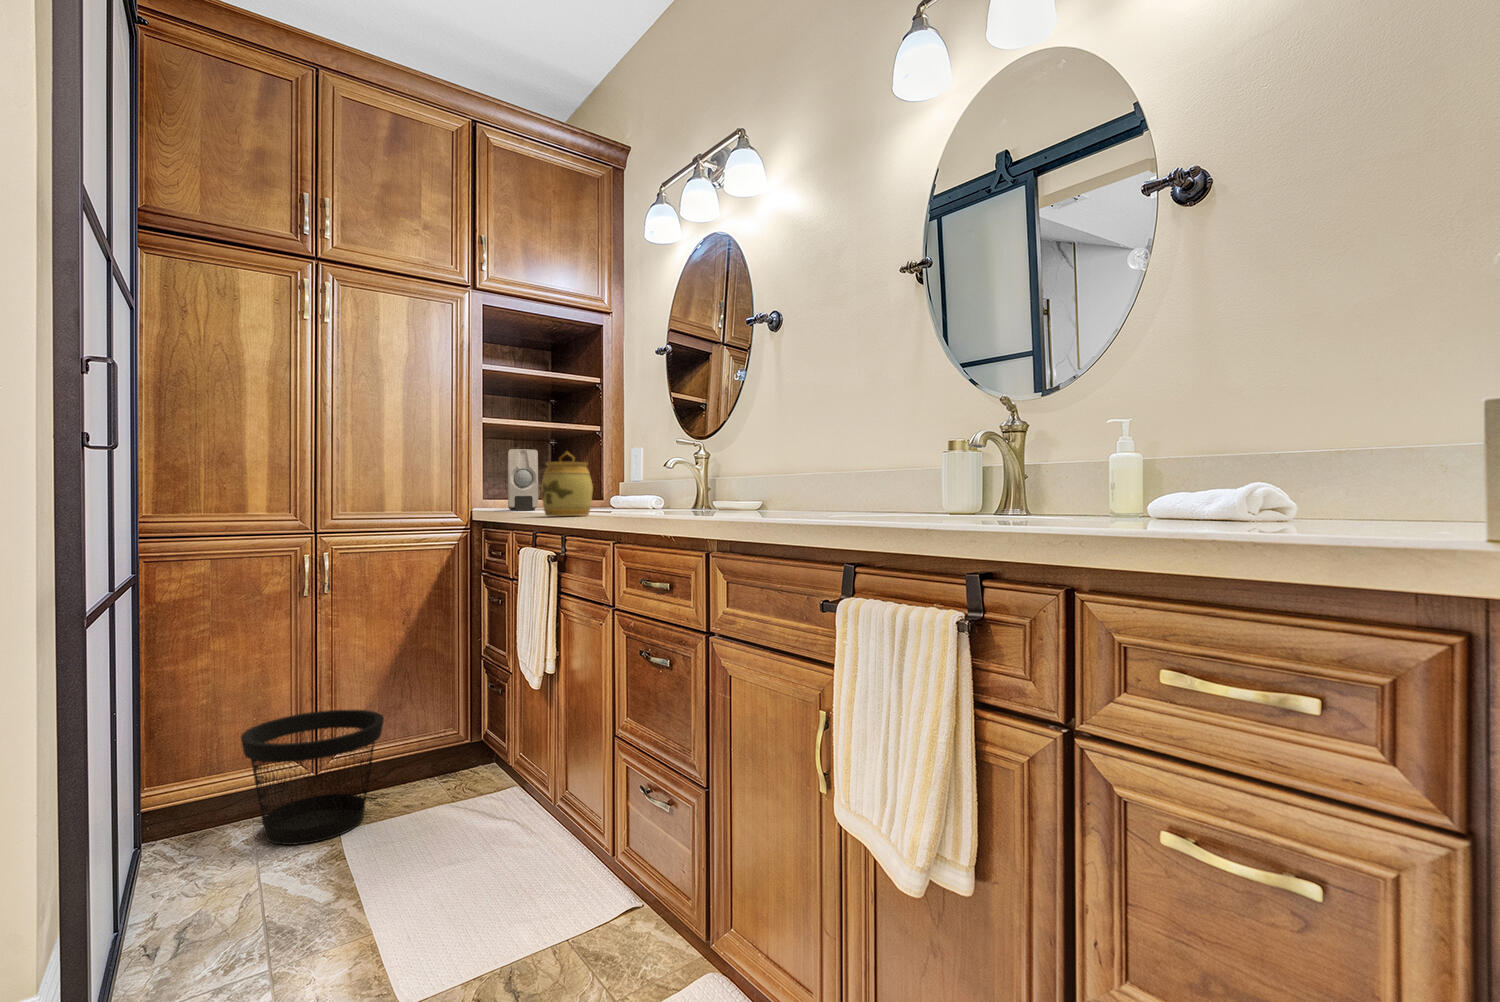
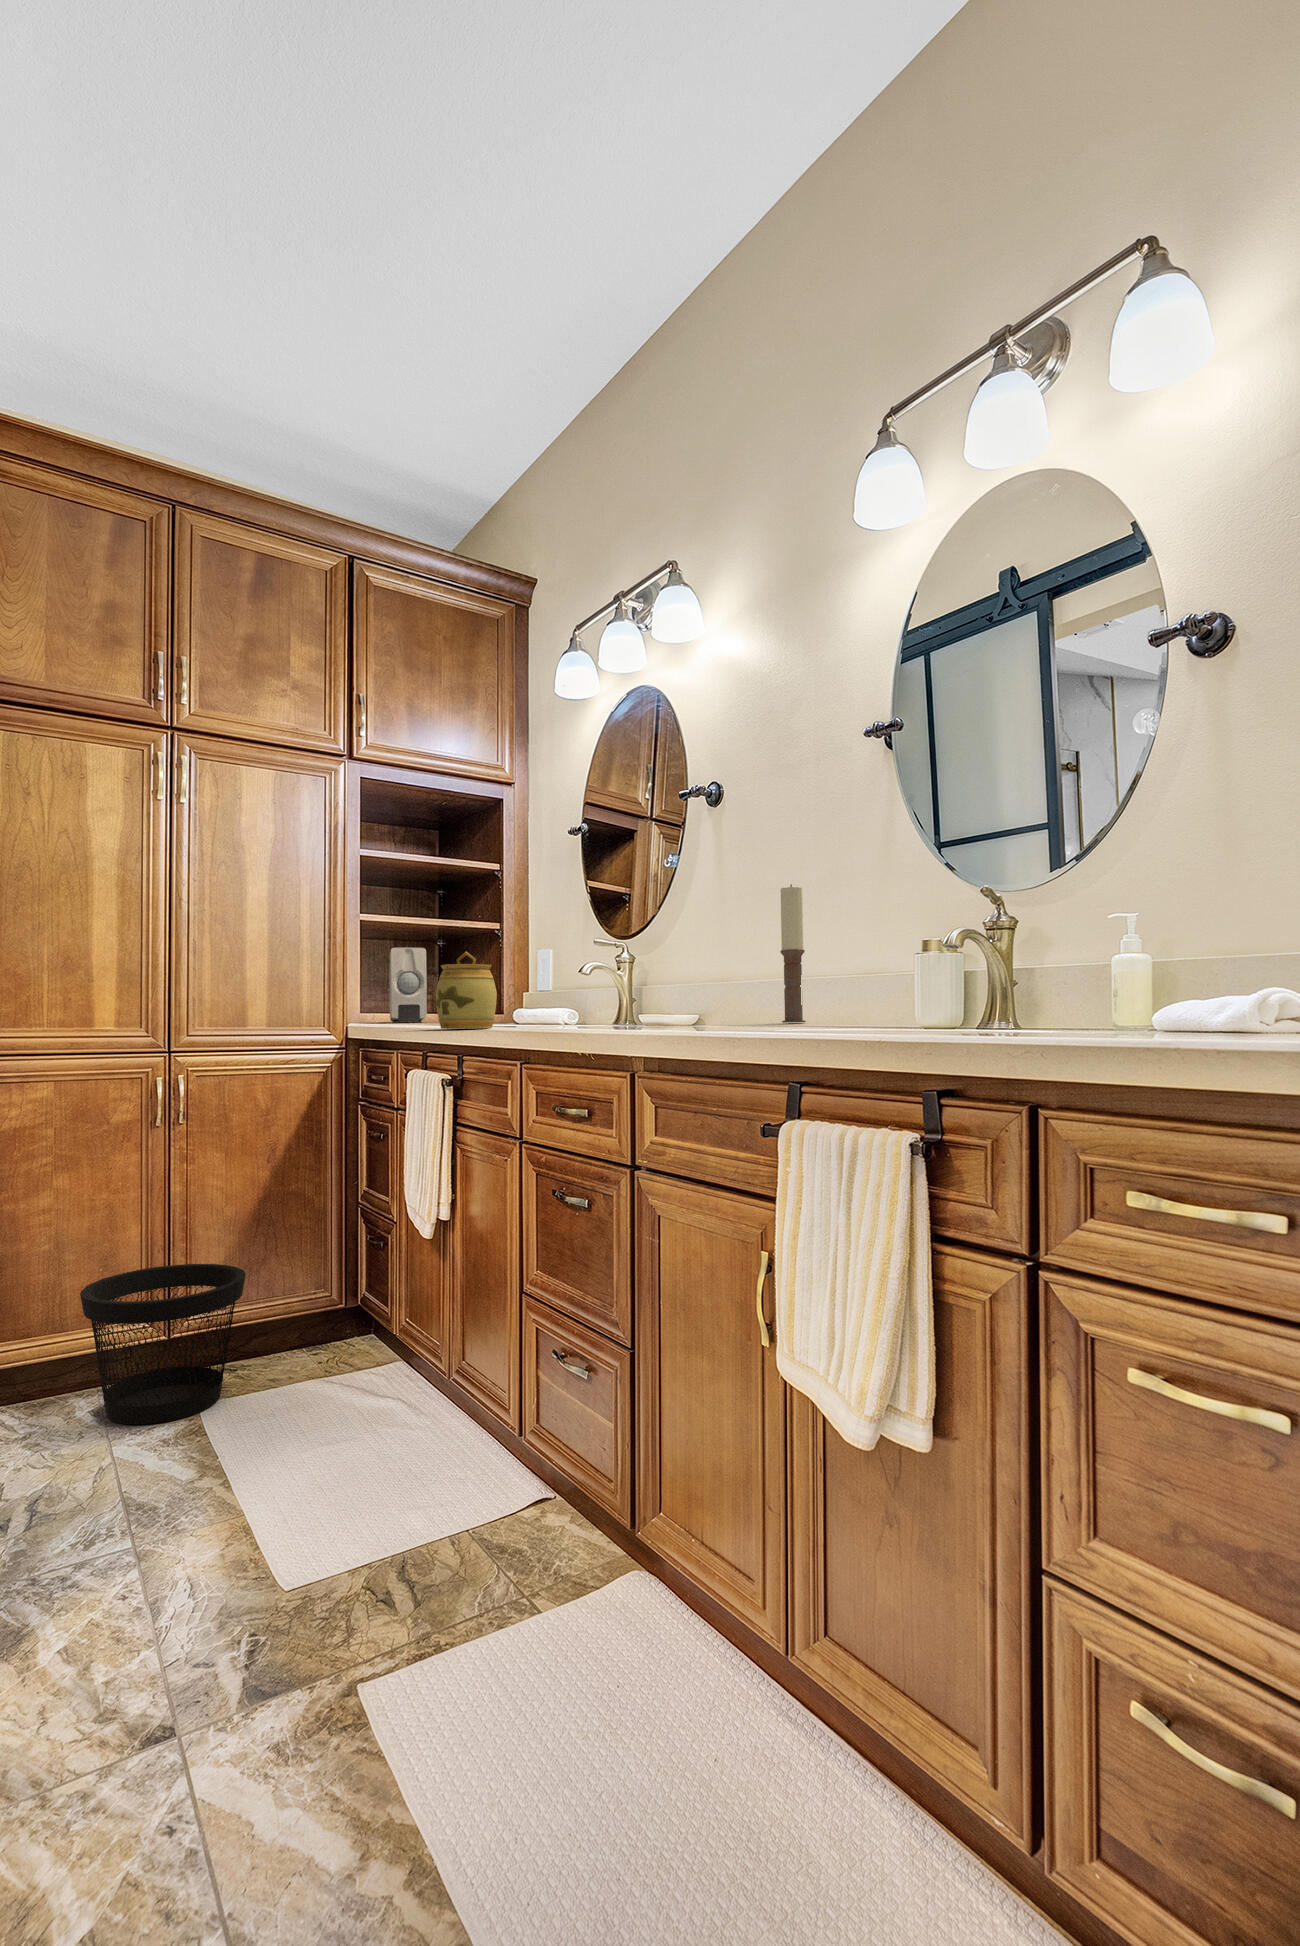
candle: none [831,397,850,512] -> present [780,885,806,1023]

